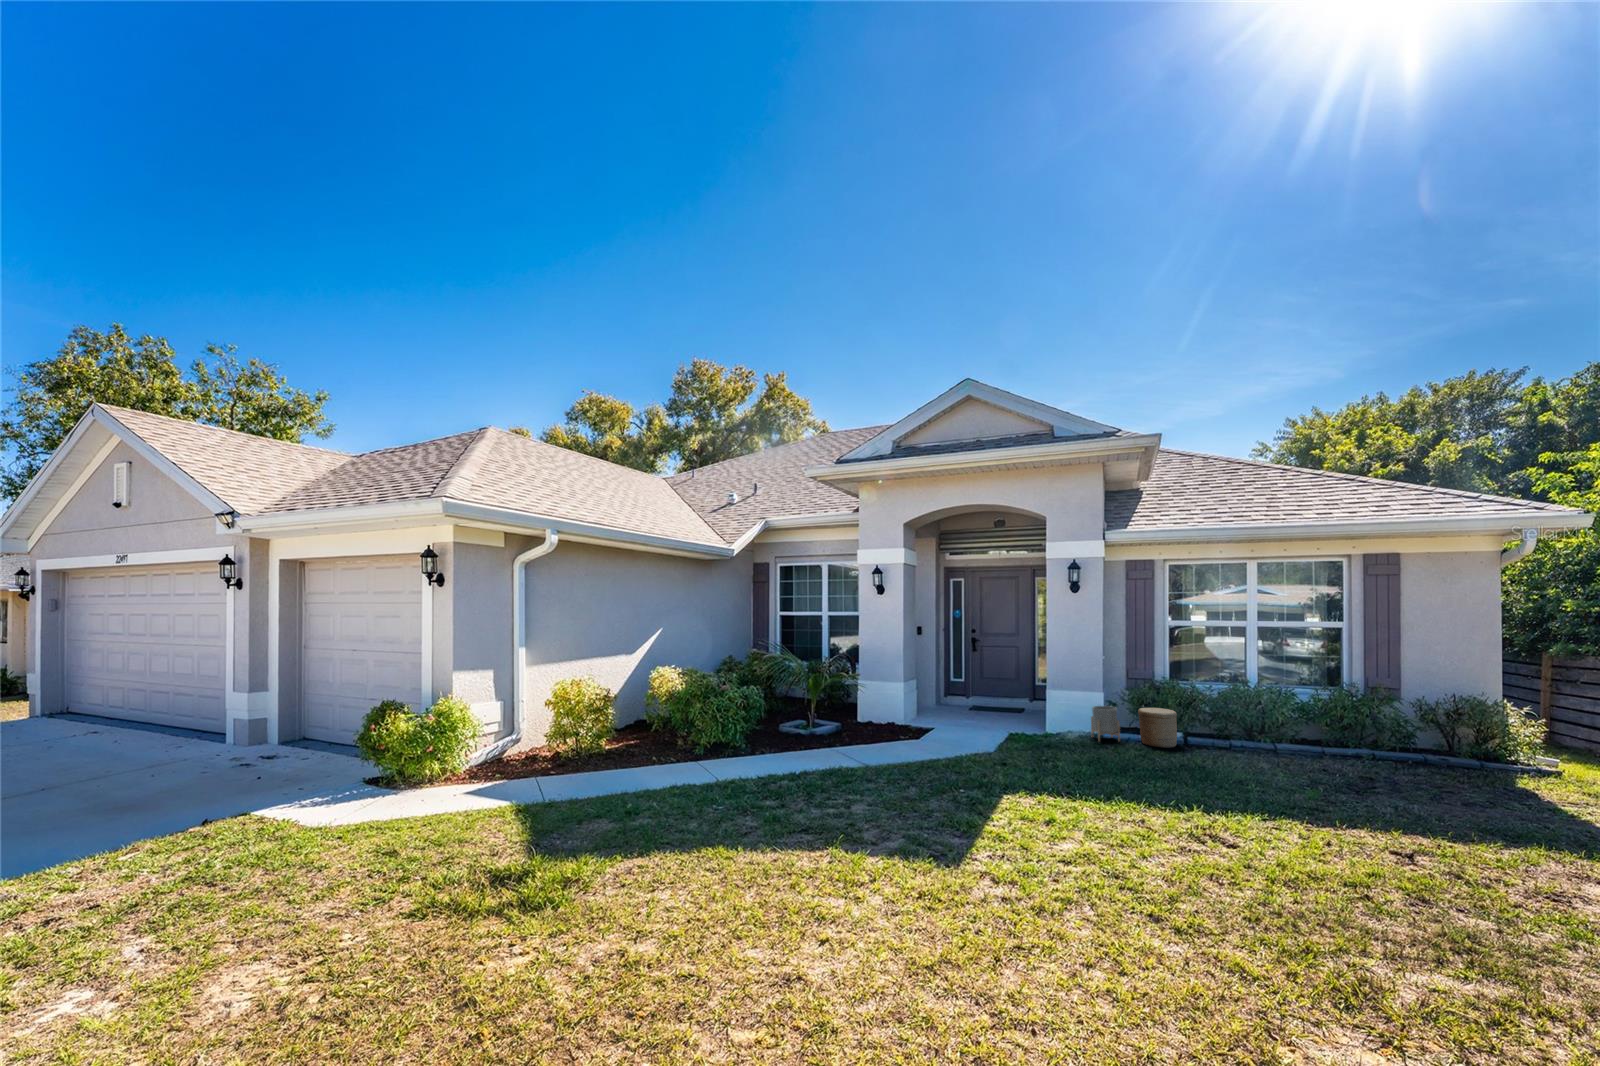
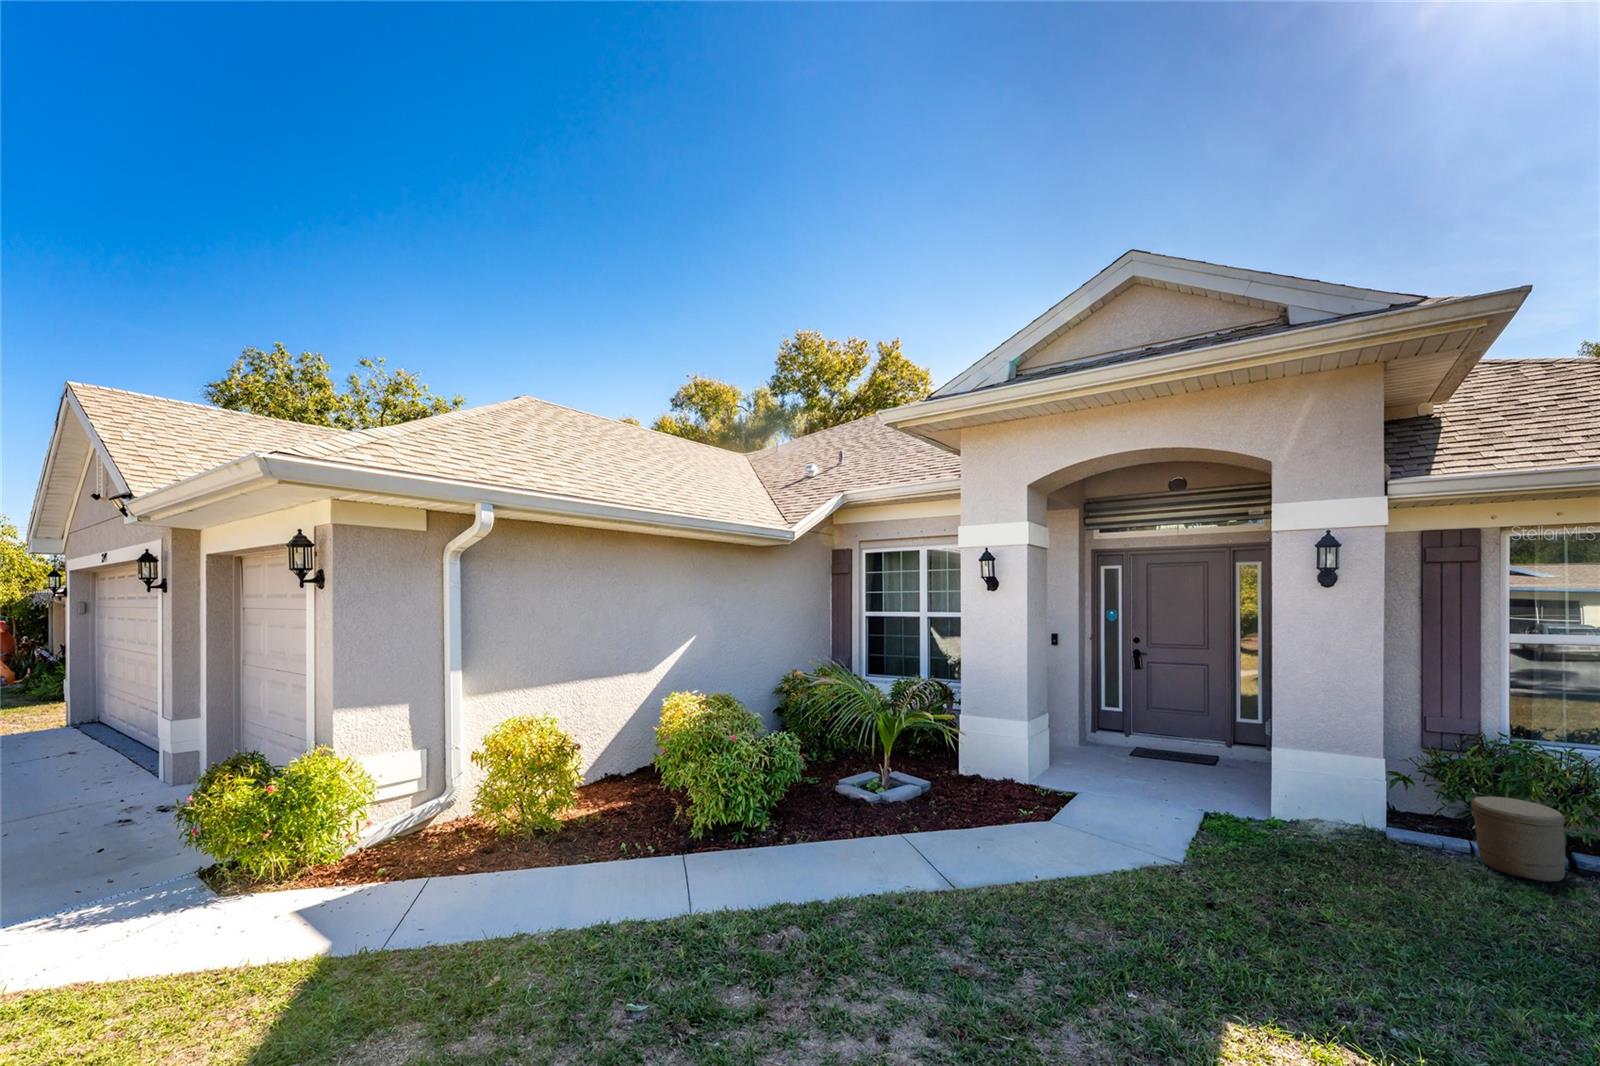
planter: present [1091,706,1120,741] -> none [1366,784,1433,856]

